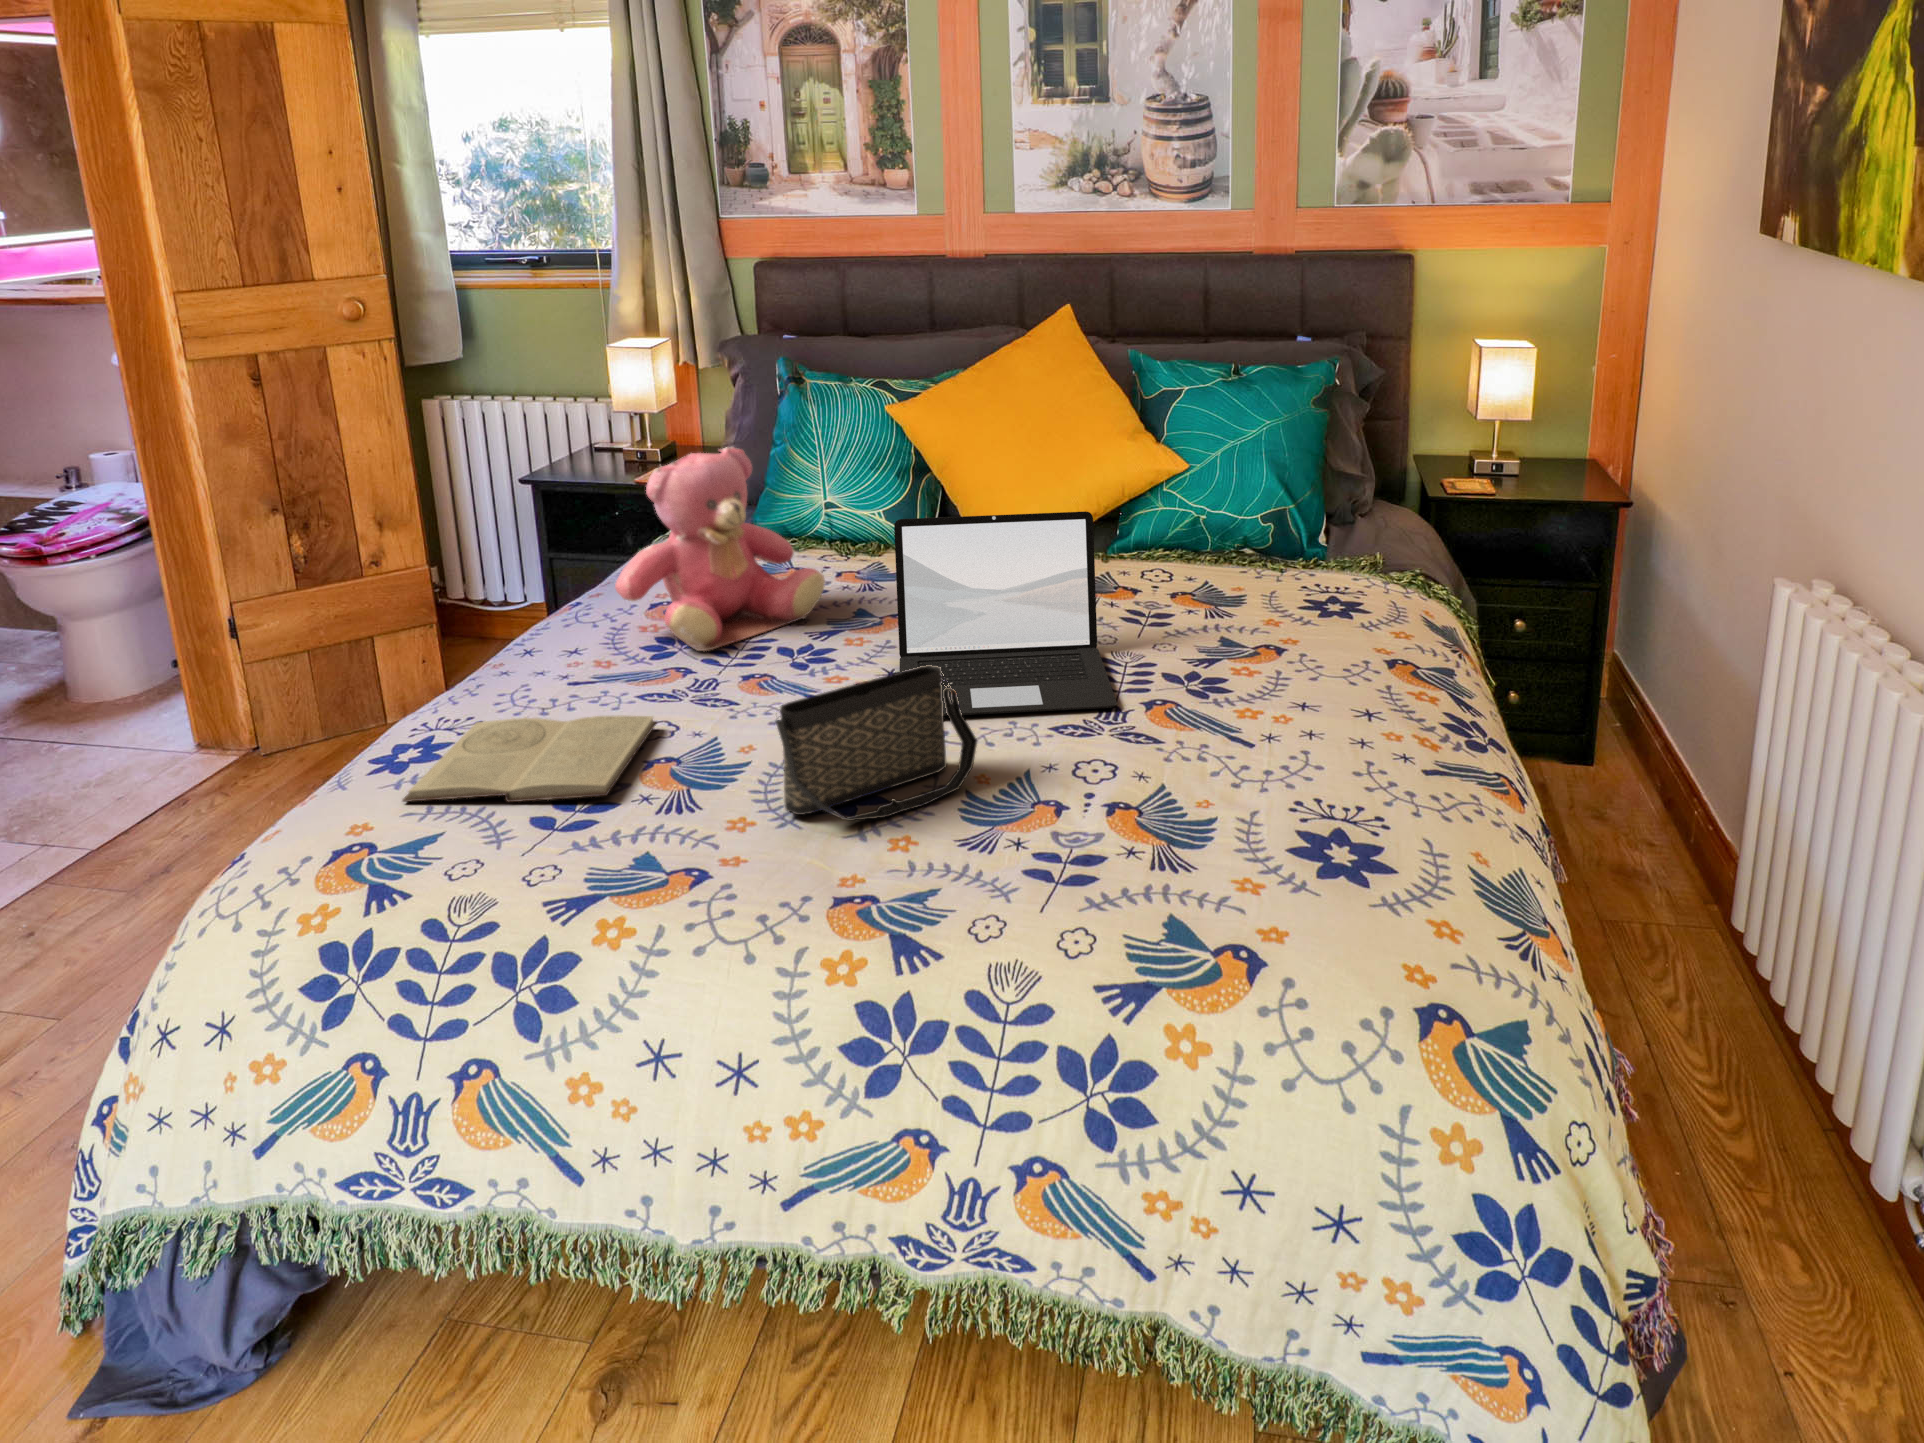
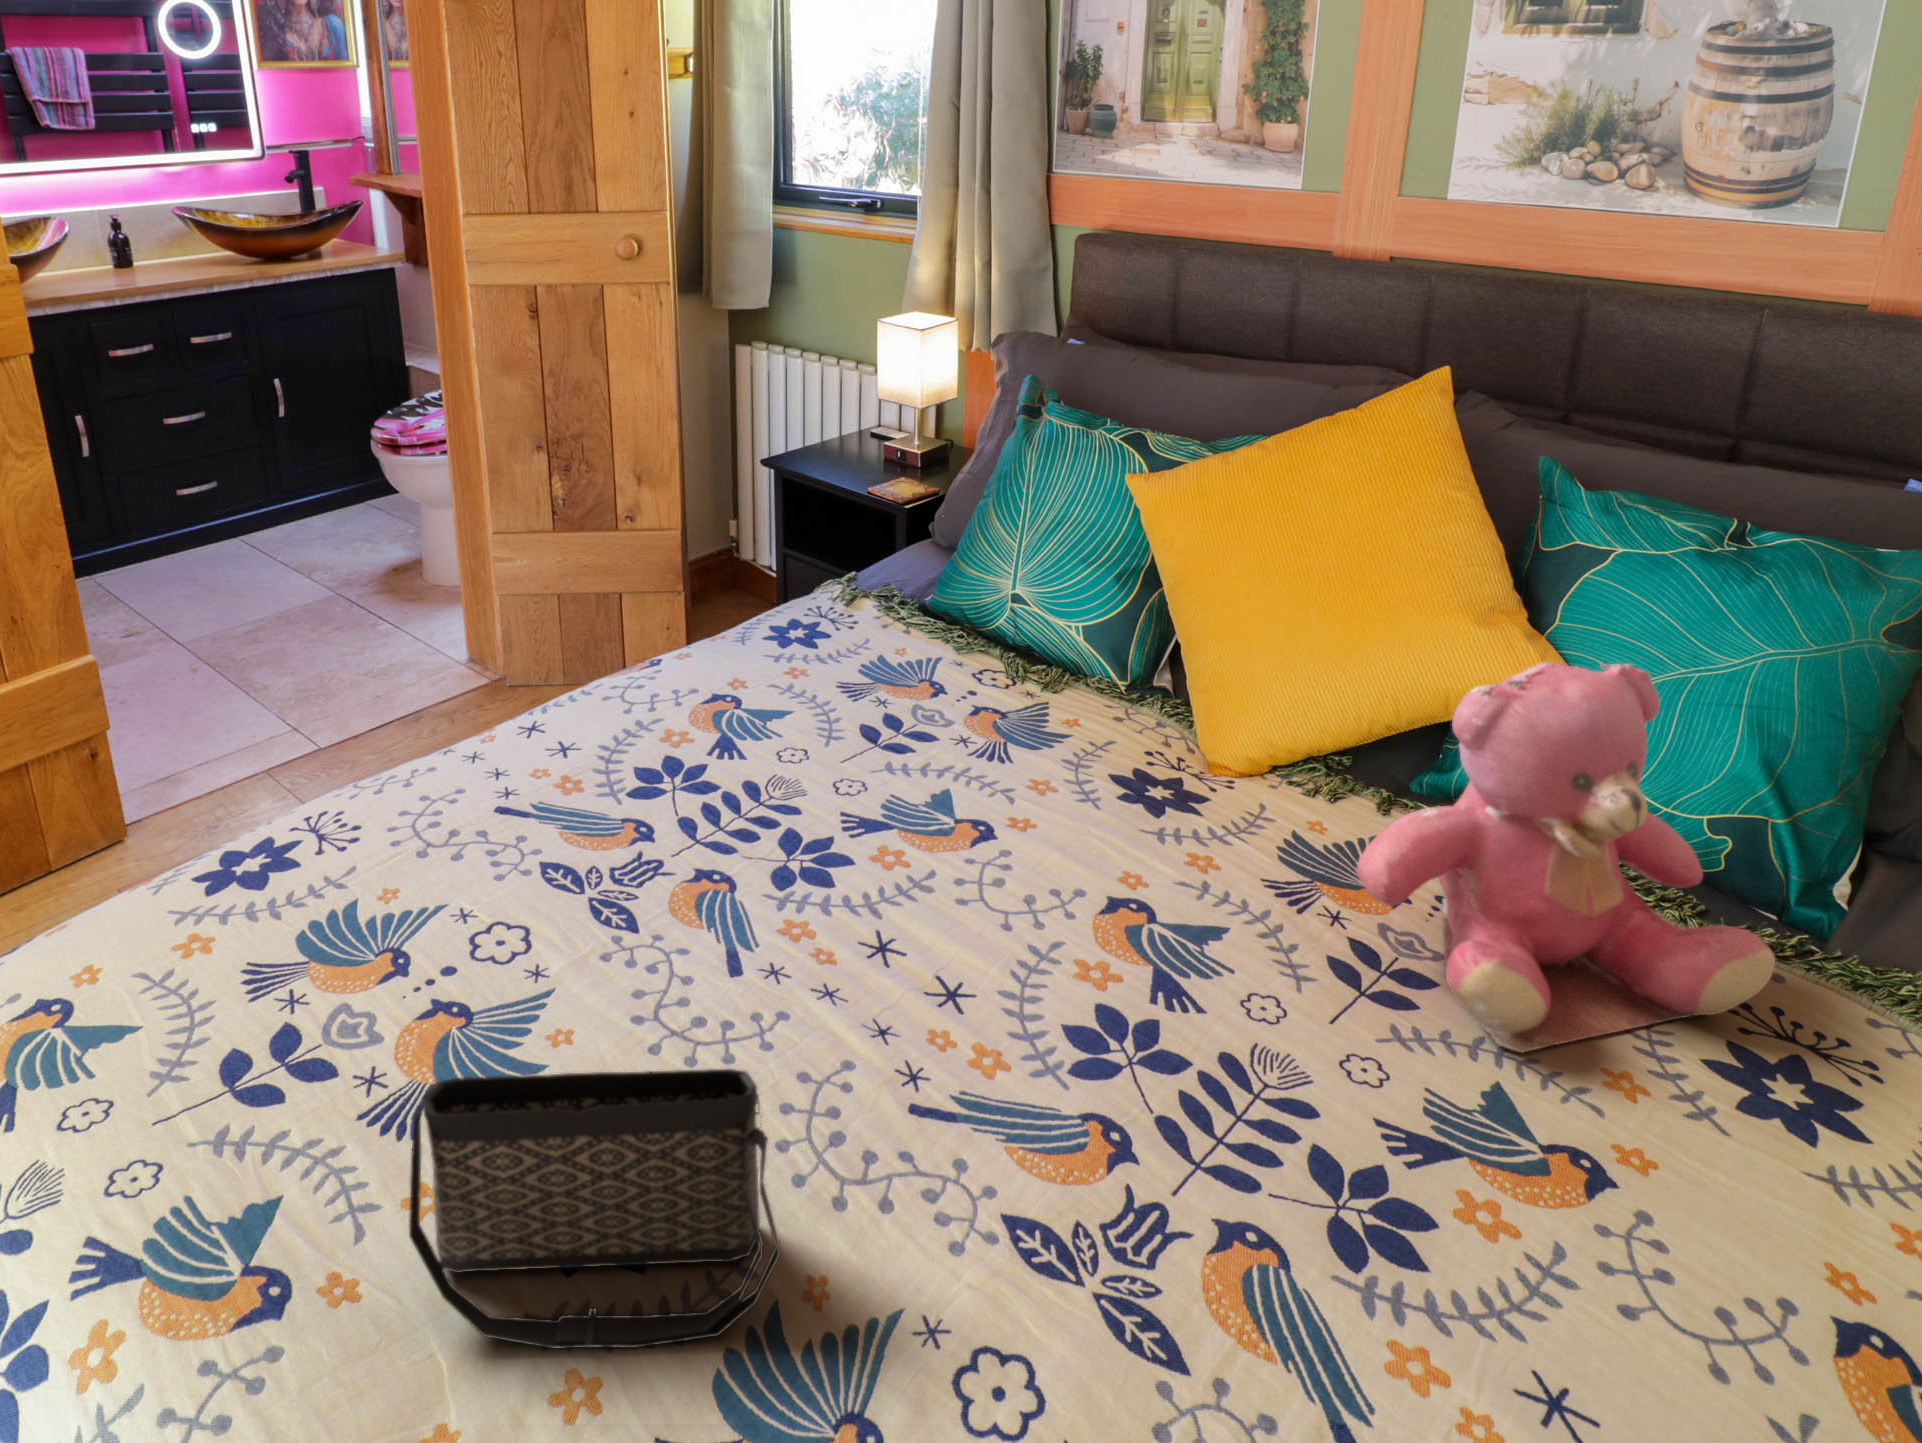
teddy bear: present [615,447,825,651] -> present [1356,662,1775,1052]
laptop: present [894,511,1117,716] -> none [793,715,1261,1220]
book: present [402,716,657,802] -> none [117,849,492,1076]

